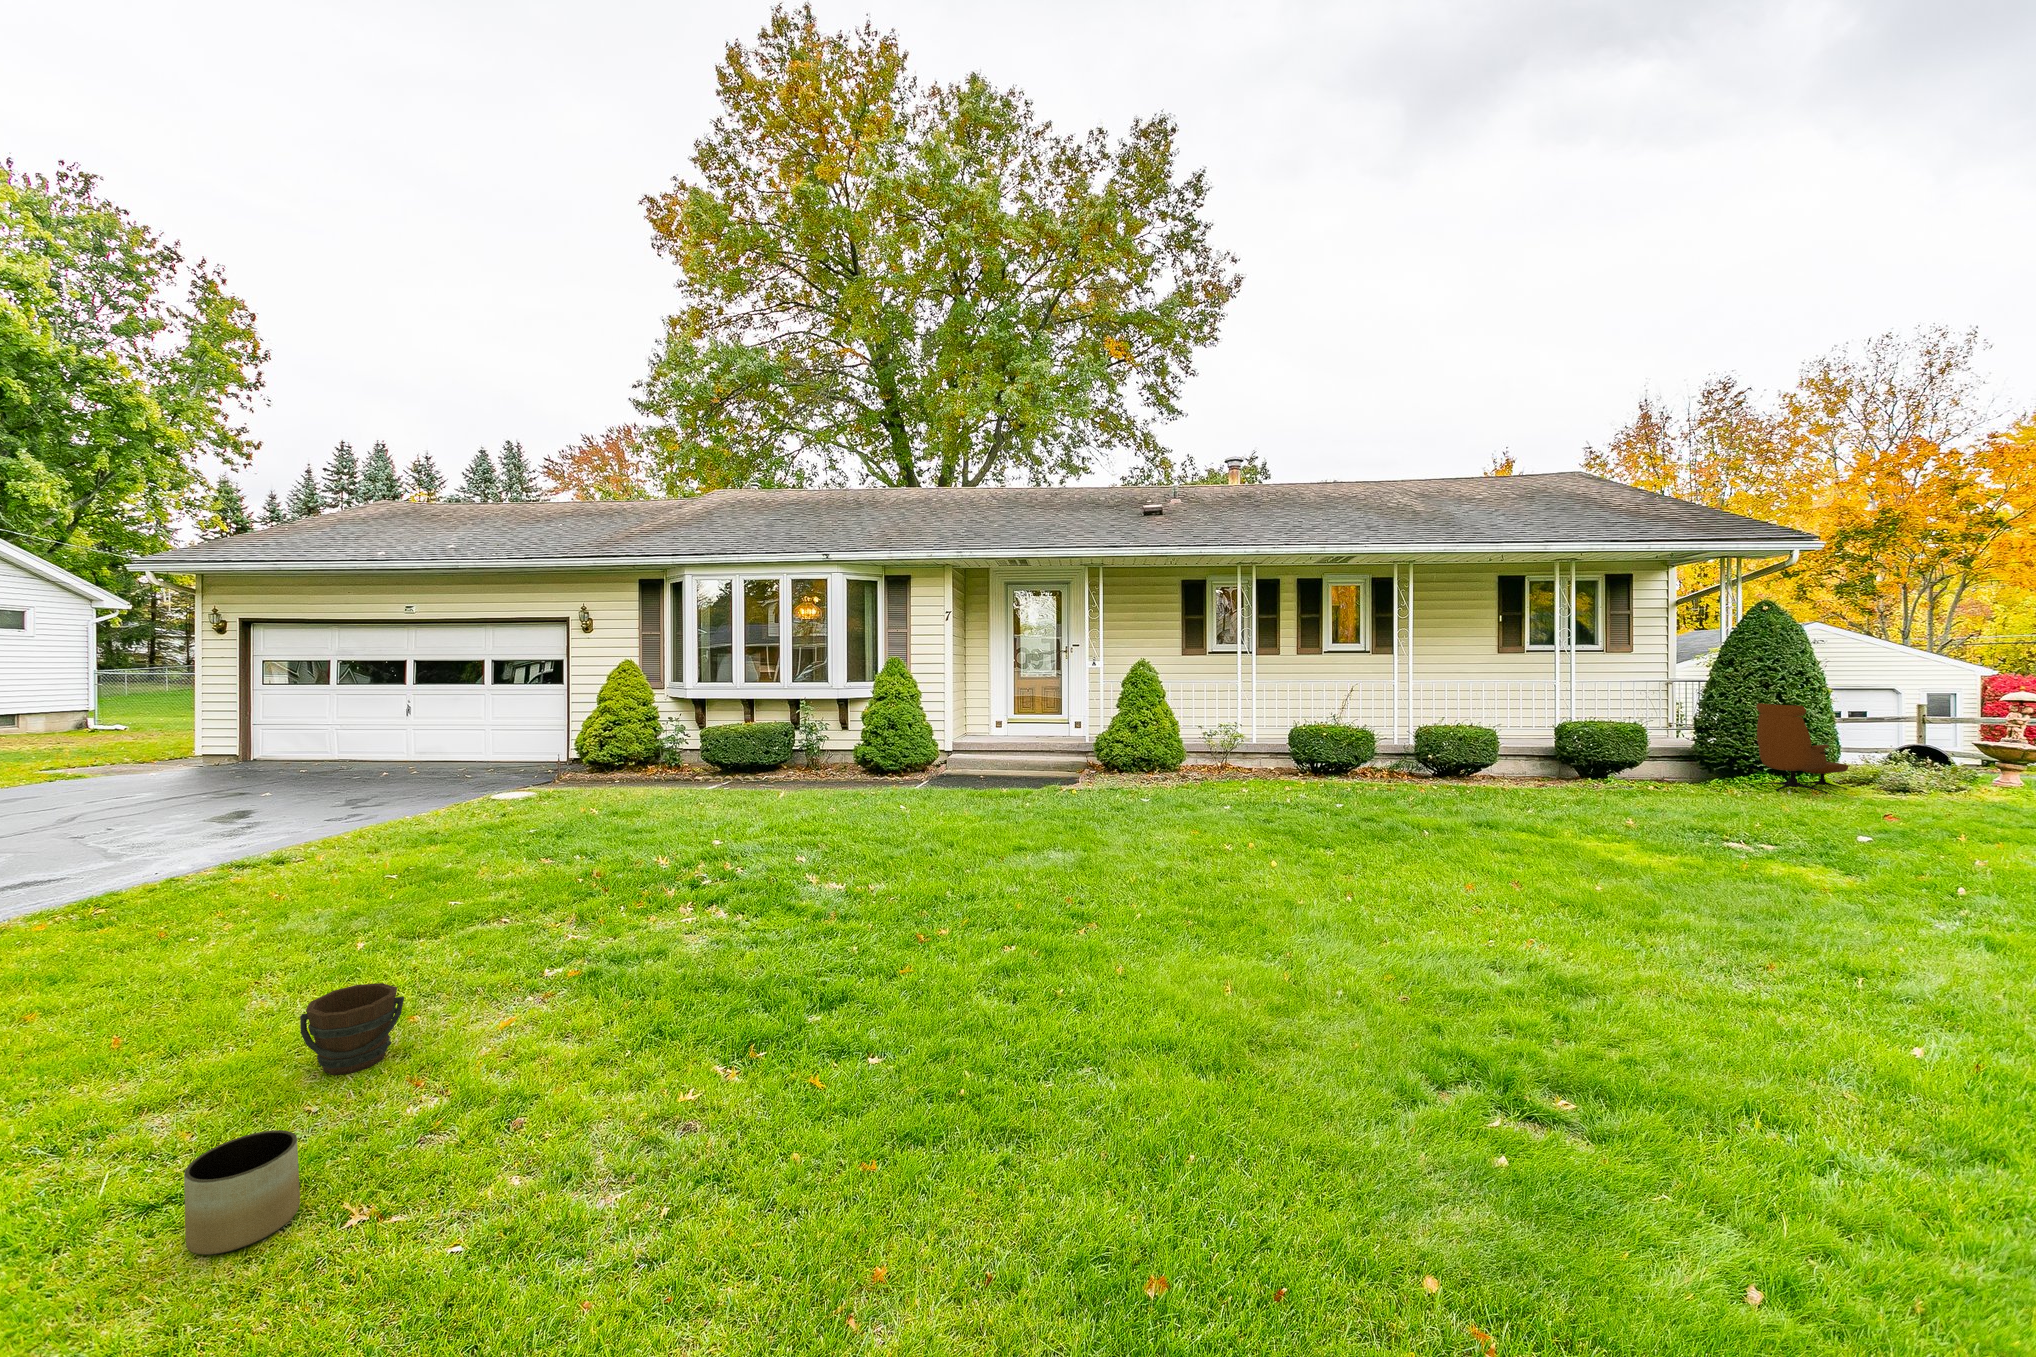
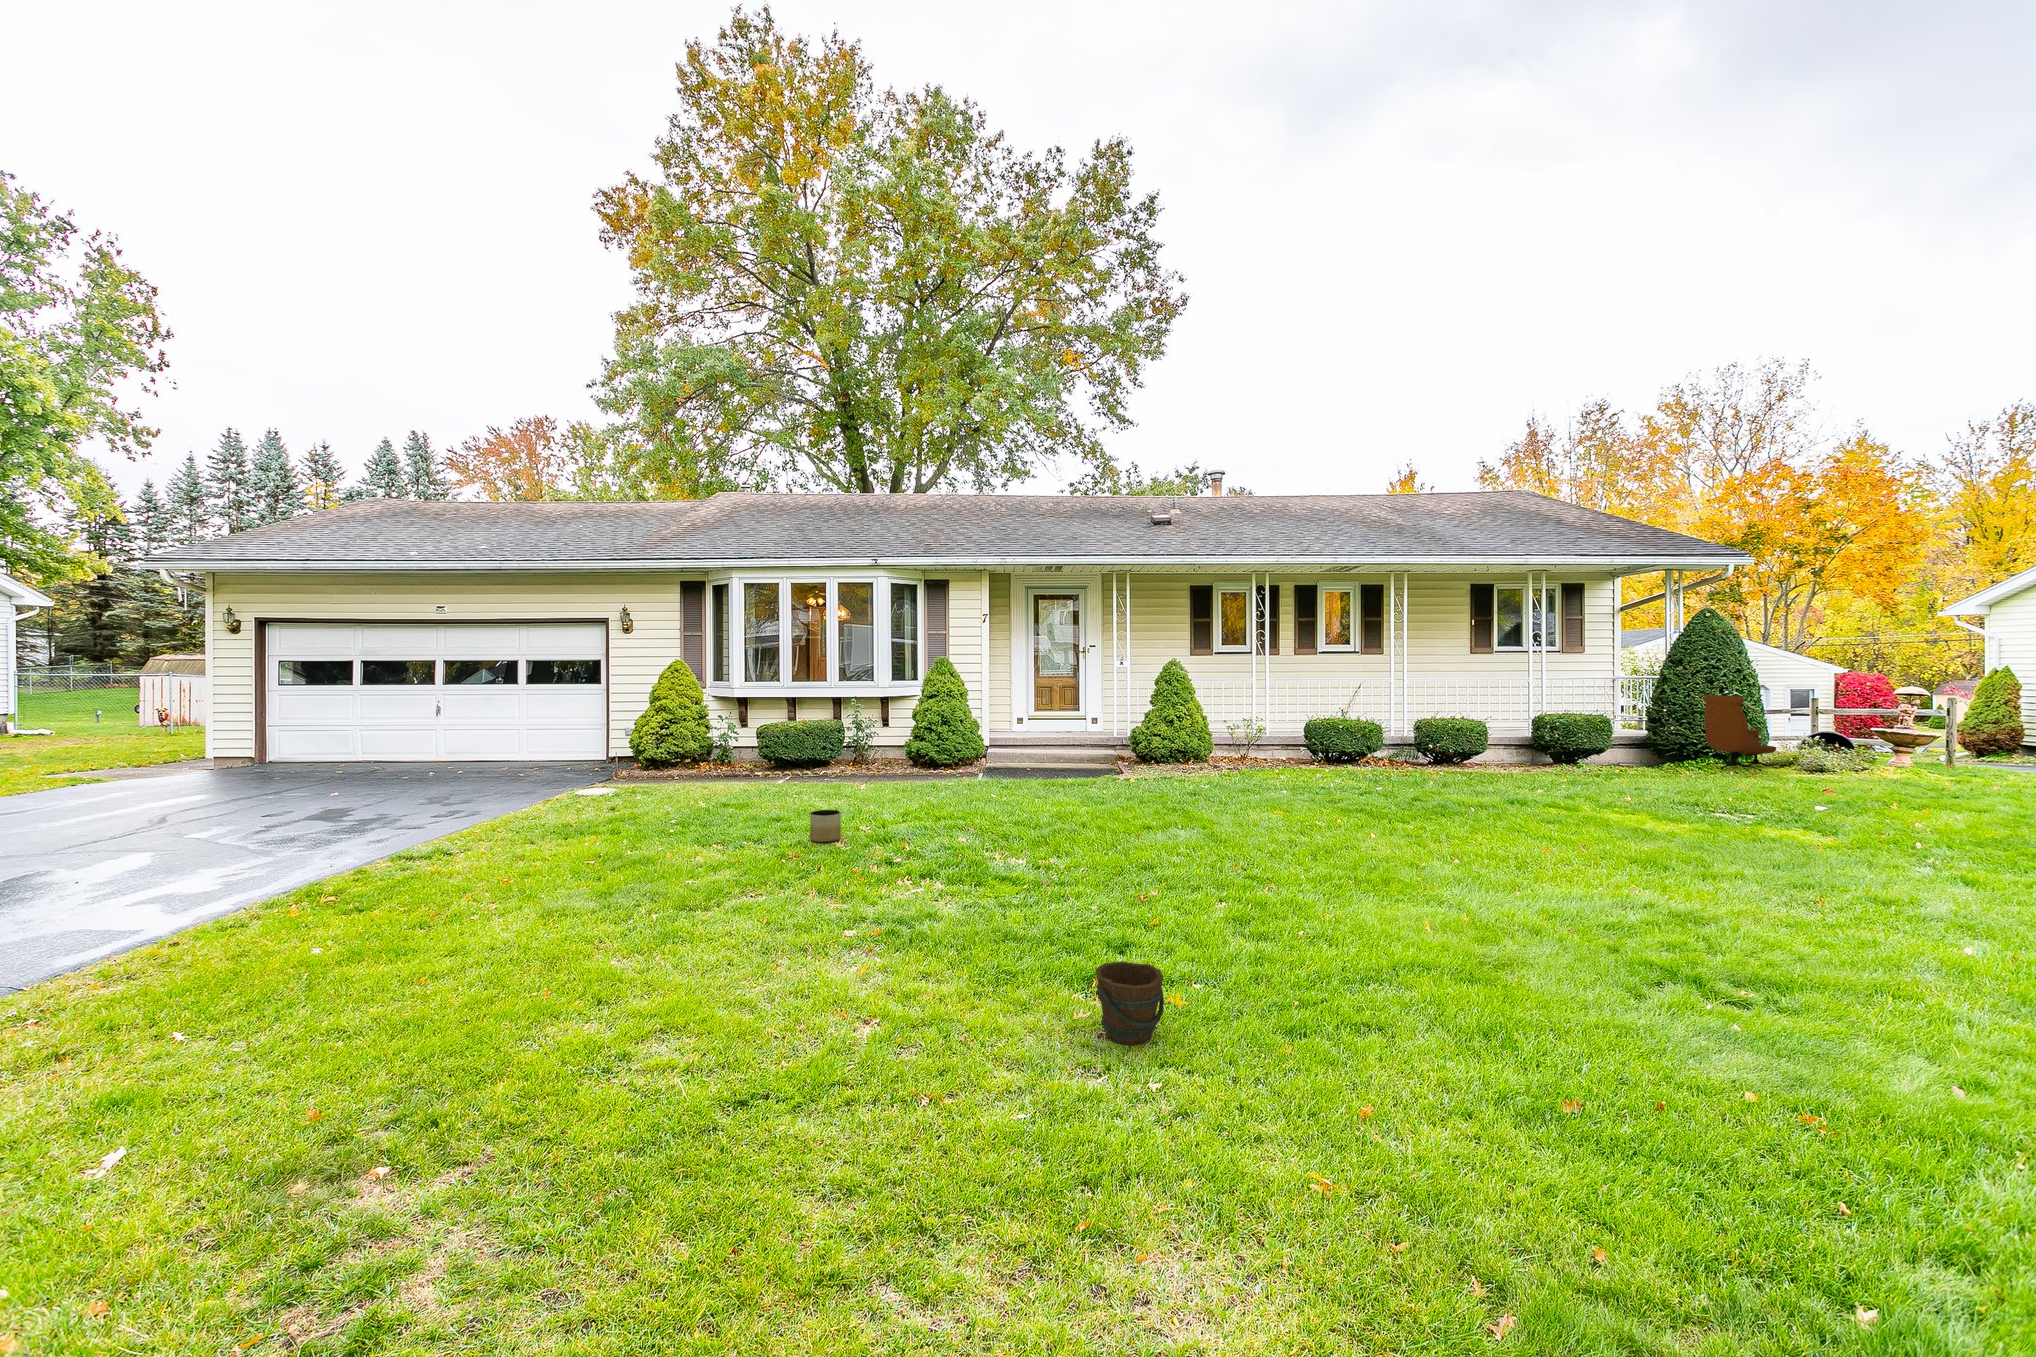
bucket: present [300,983,404,1075] -> present [1096,961,1164,1045]
planter: present [184,1130,300,1255] -> present [810,810,841,843]

